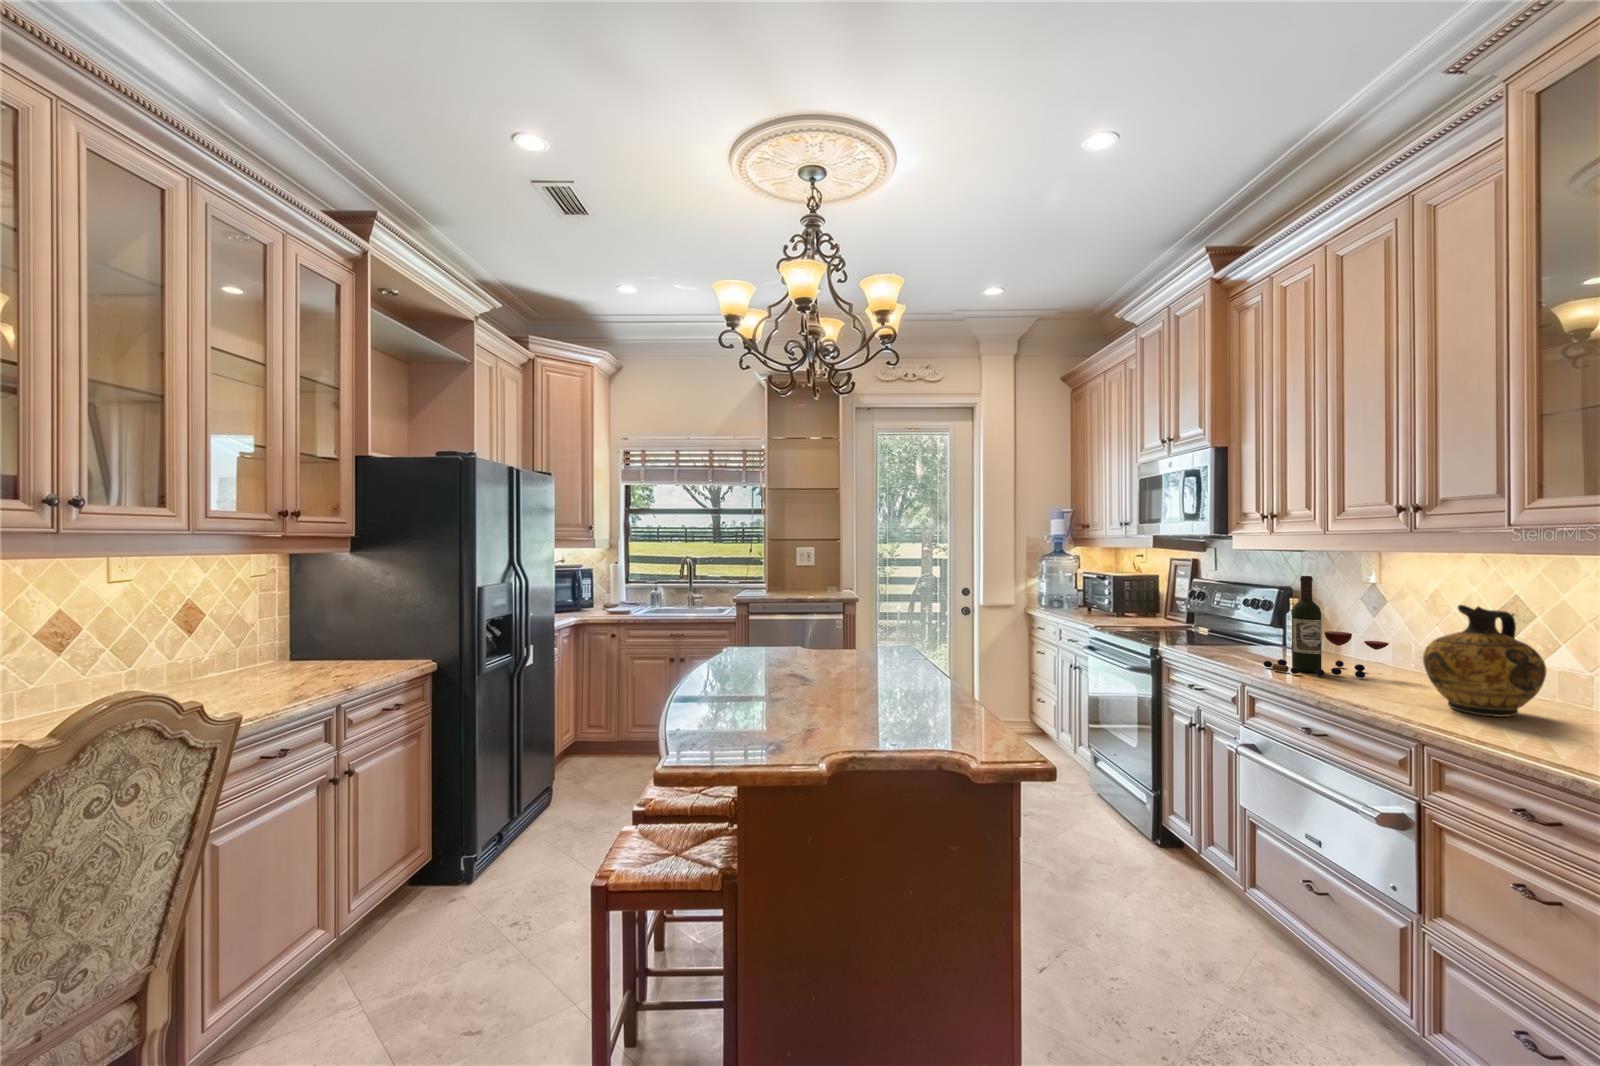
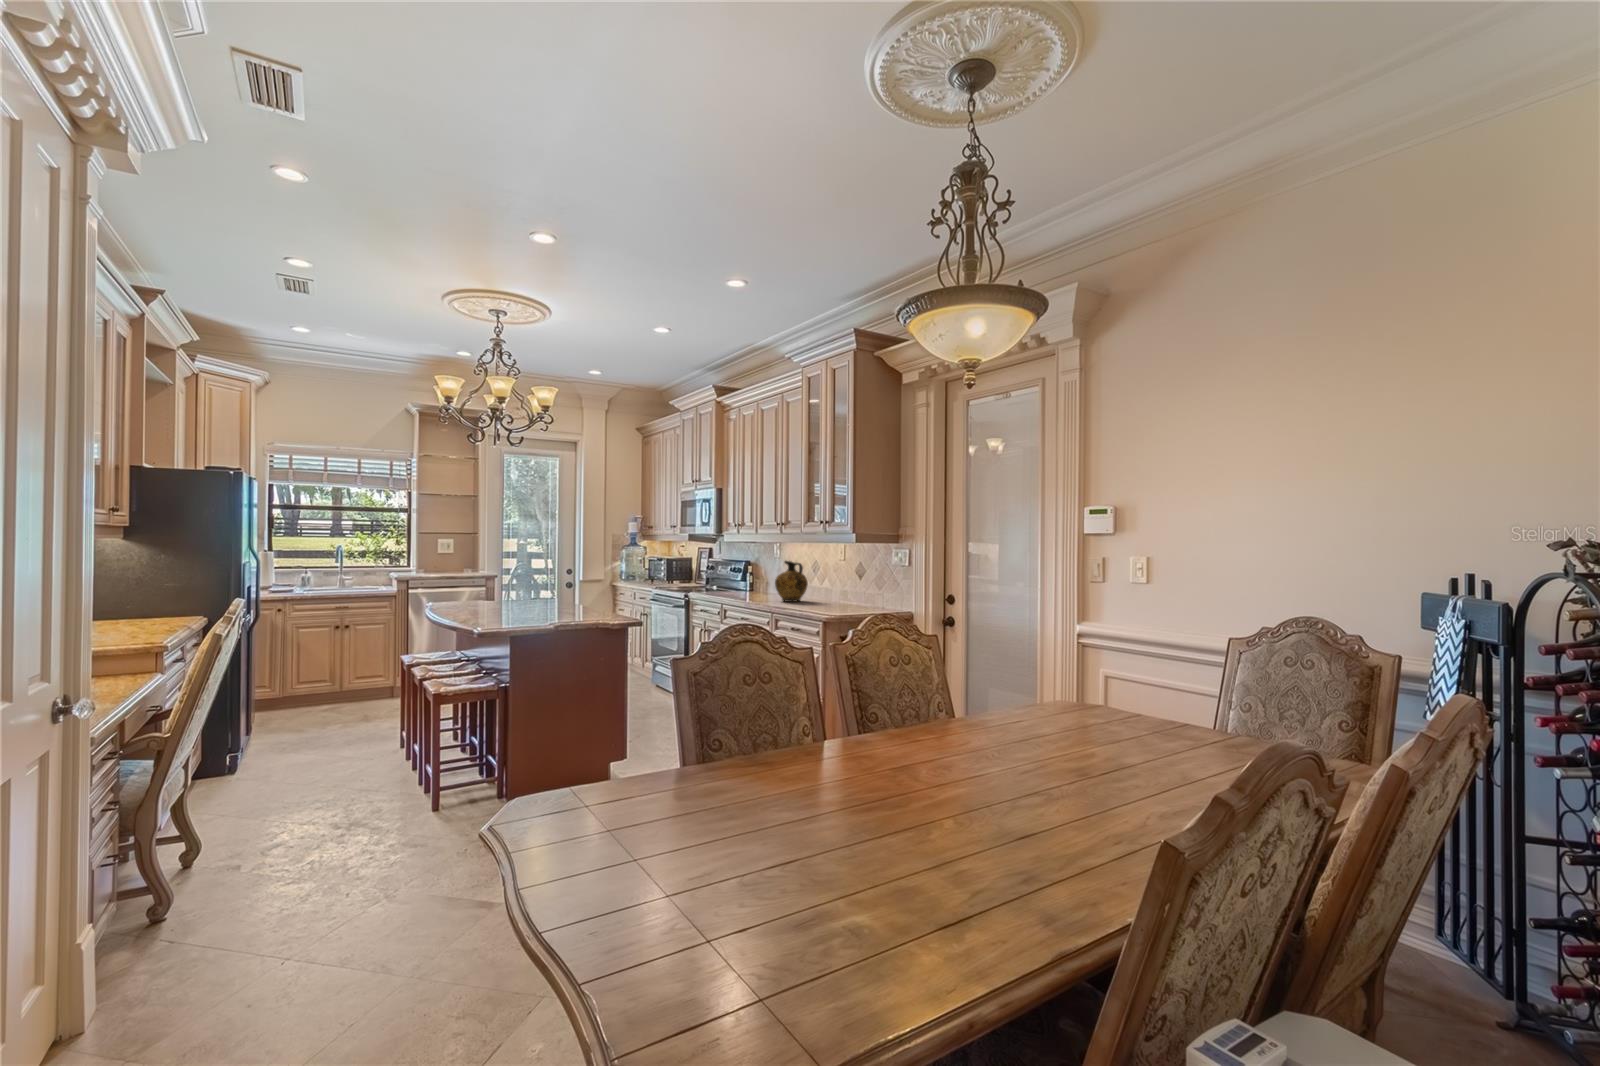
wine bottle: present [1263,576,1389,678] -> none [728,552,775,596]

